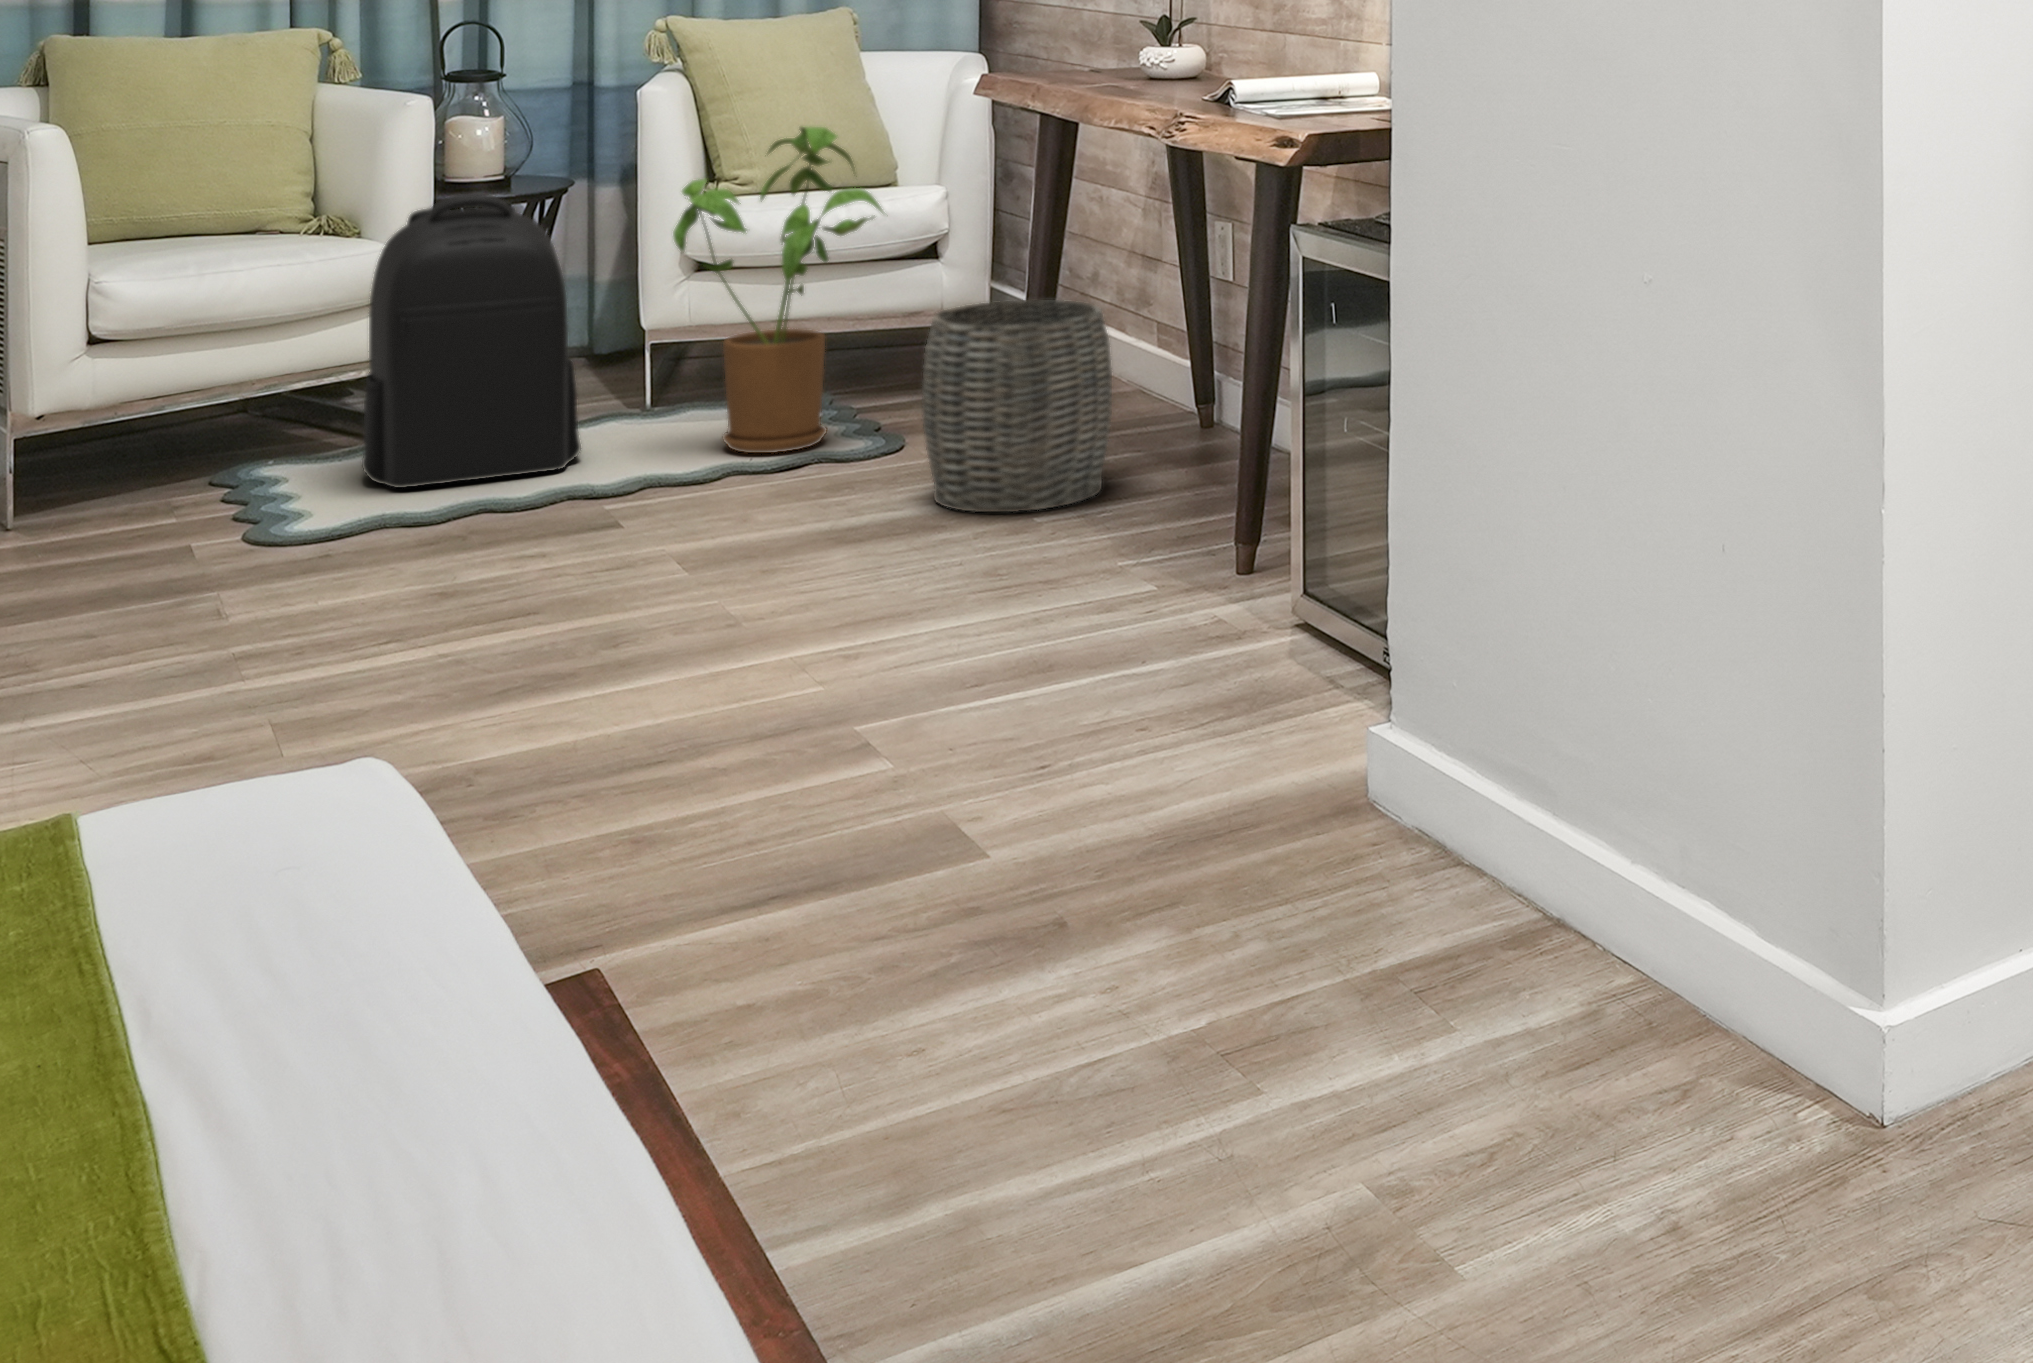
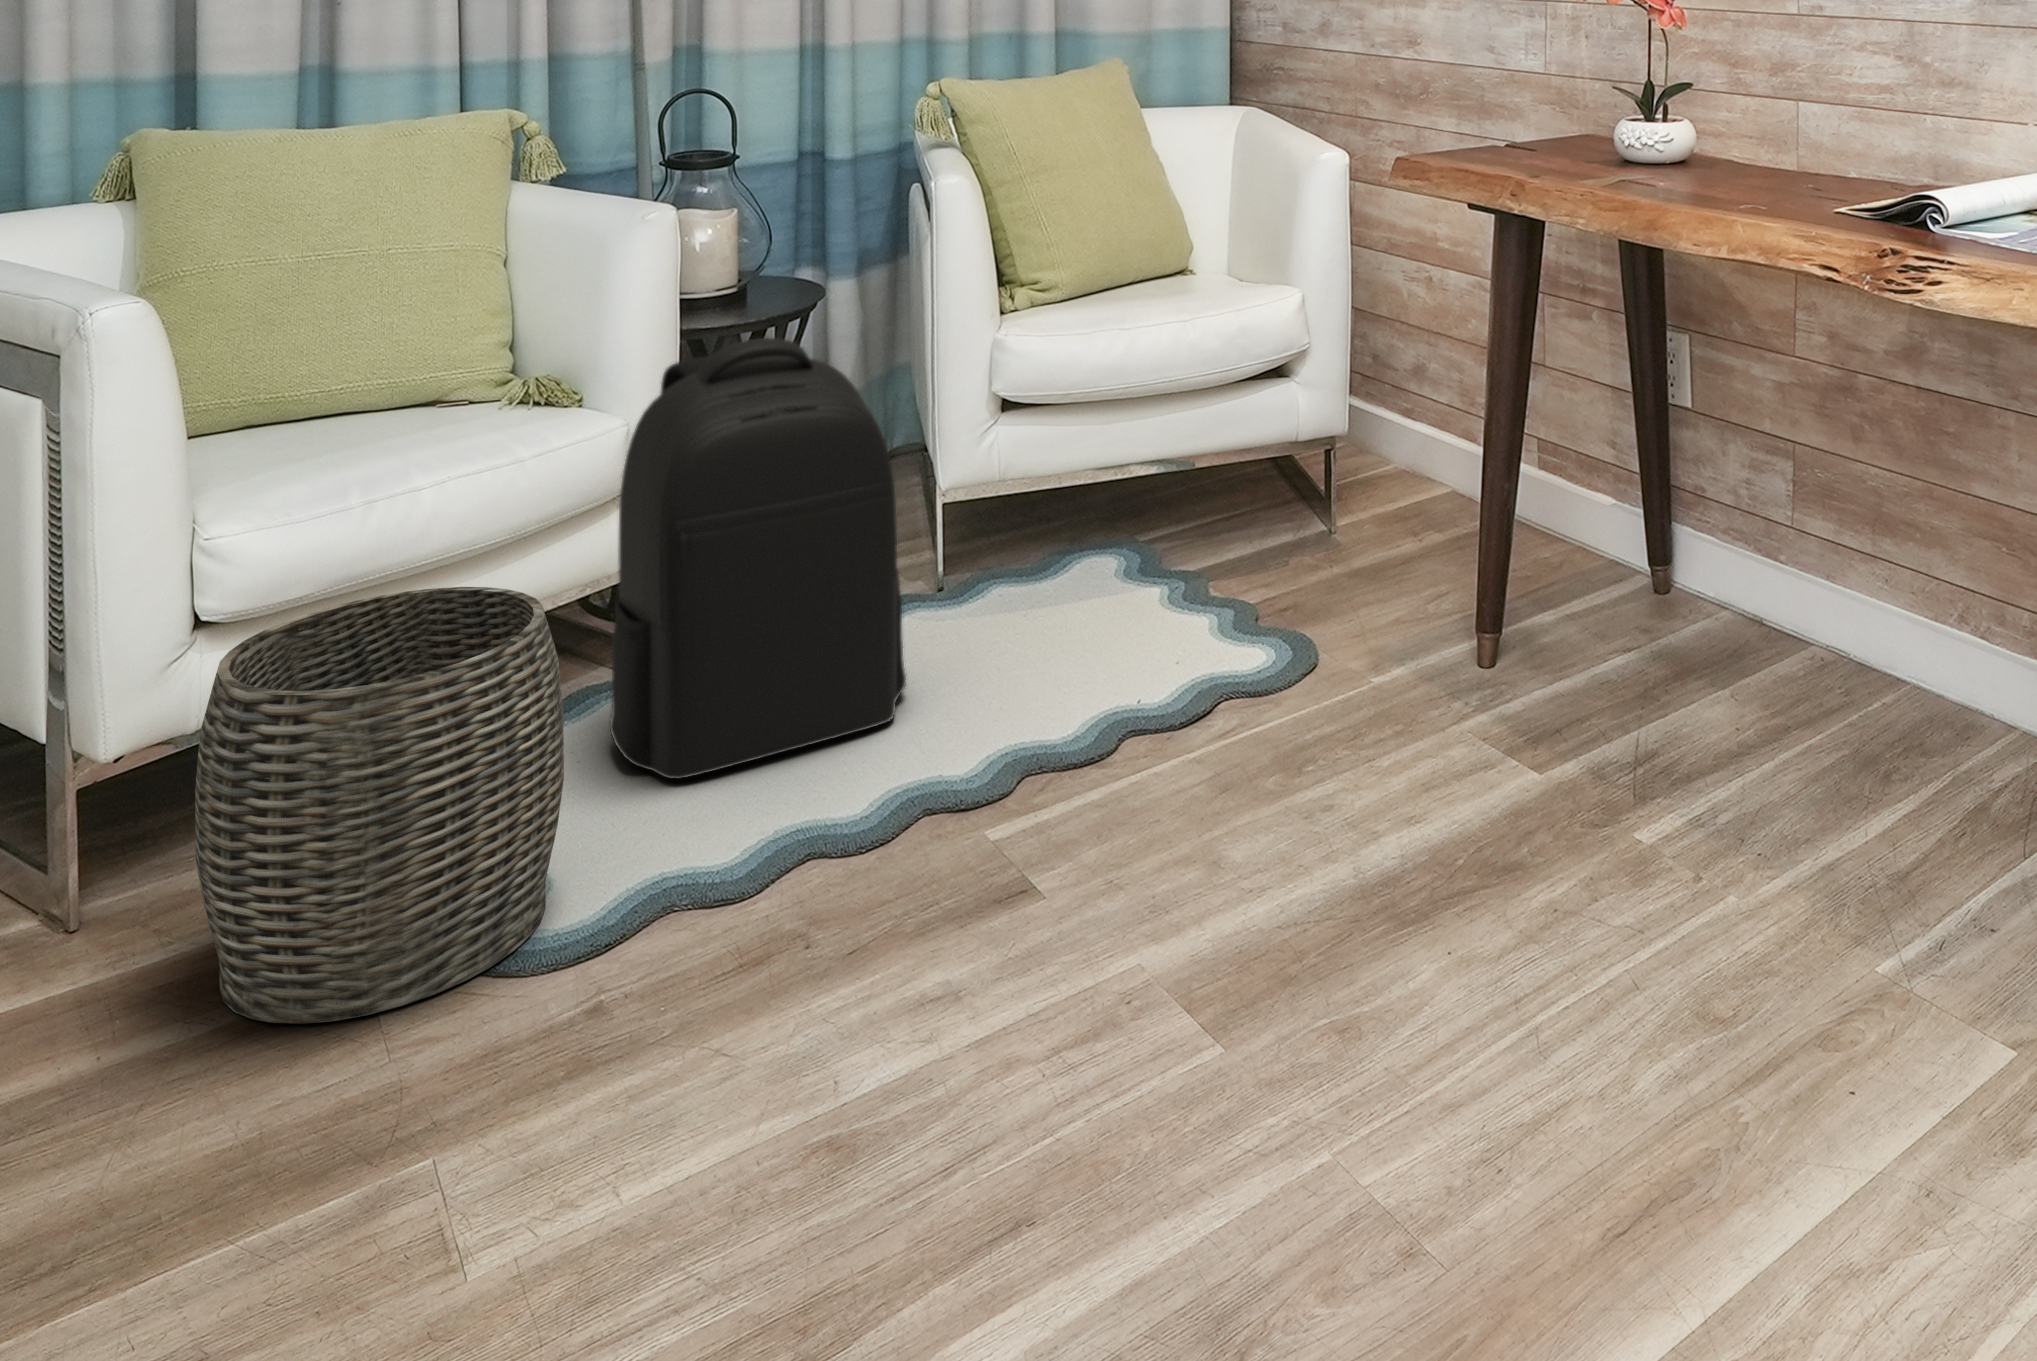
house plant: present [673,127,883,453] -> none [1024,227,1302,671]
woven basket: present [922,300,1112,512] -> present [195,587,564,1024]

